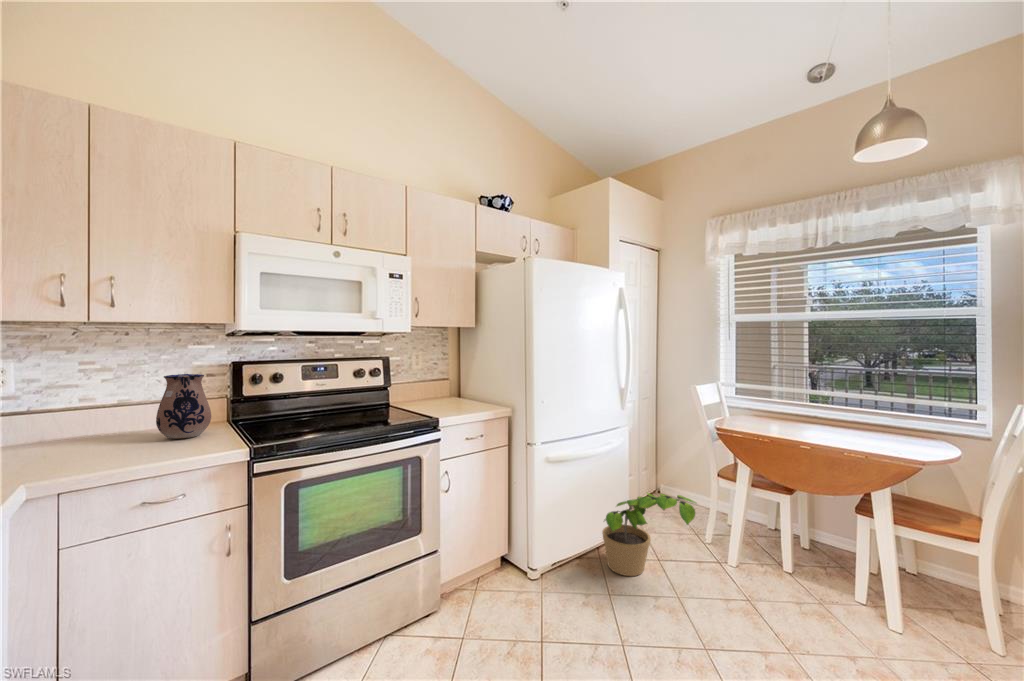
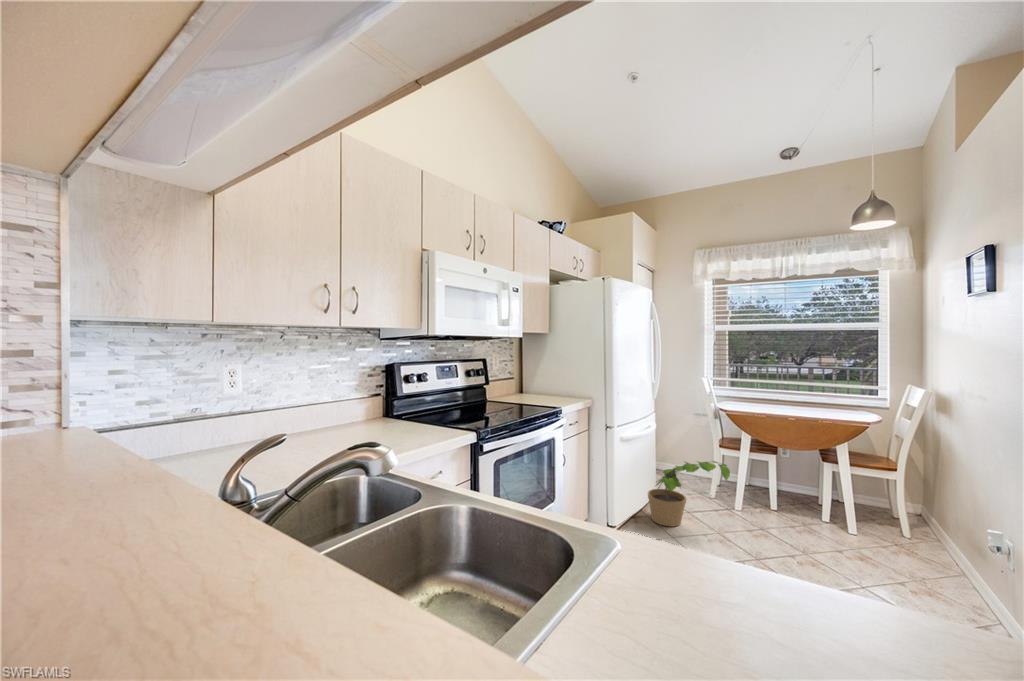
ceramic pitcher: present [156,374,211,439] -> none [366,375,407,434]

